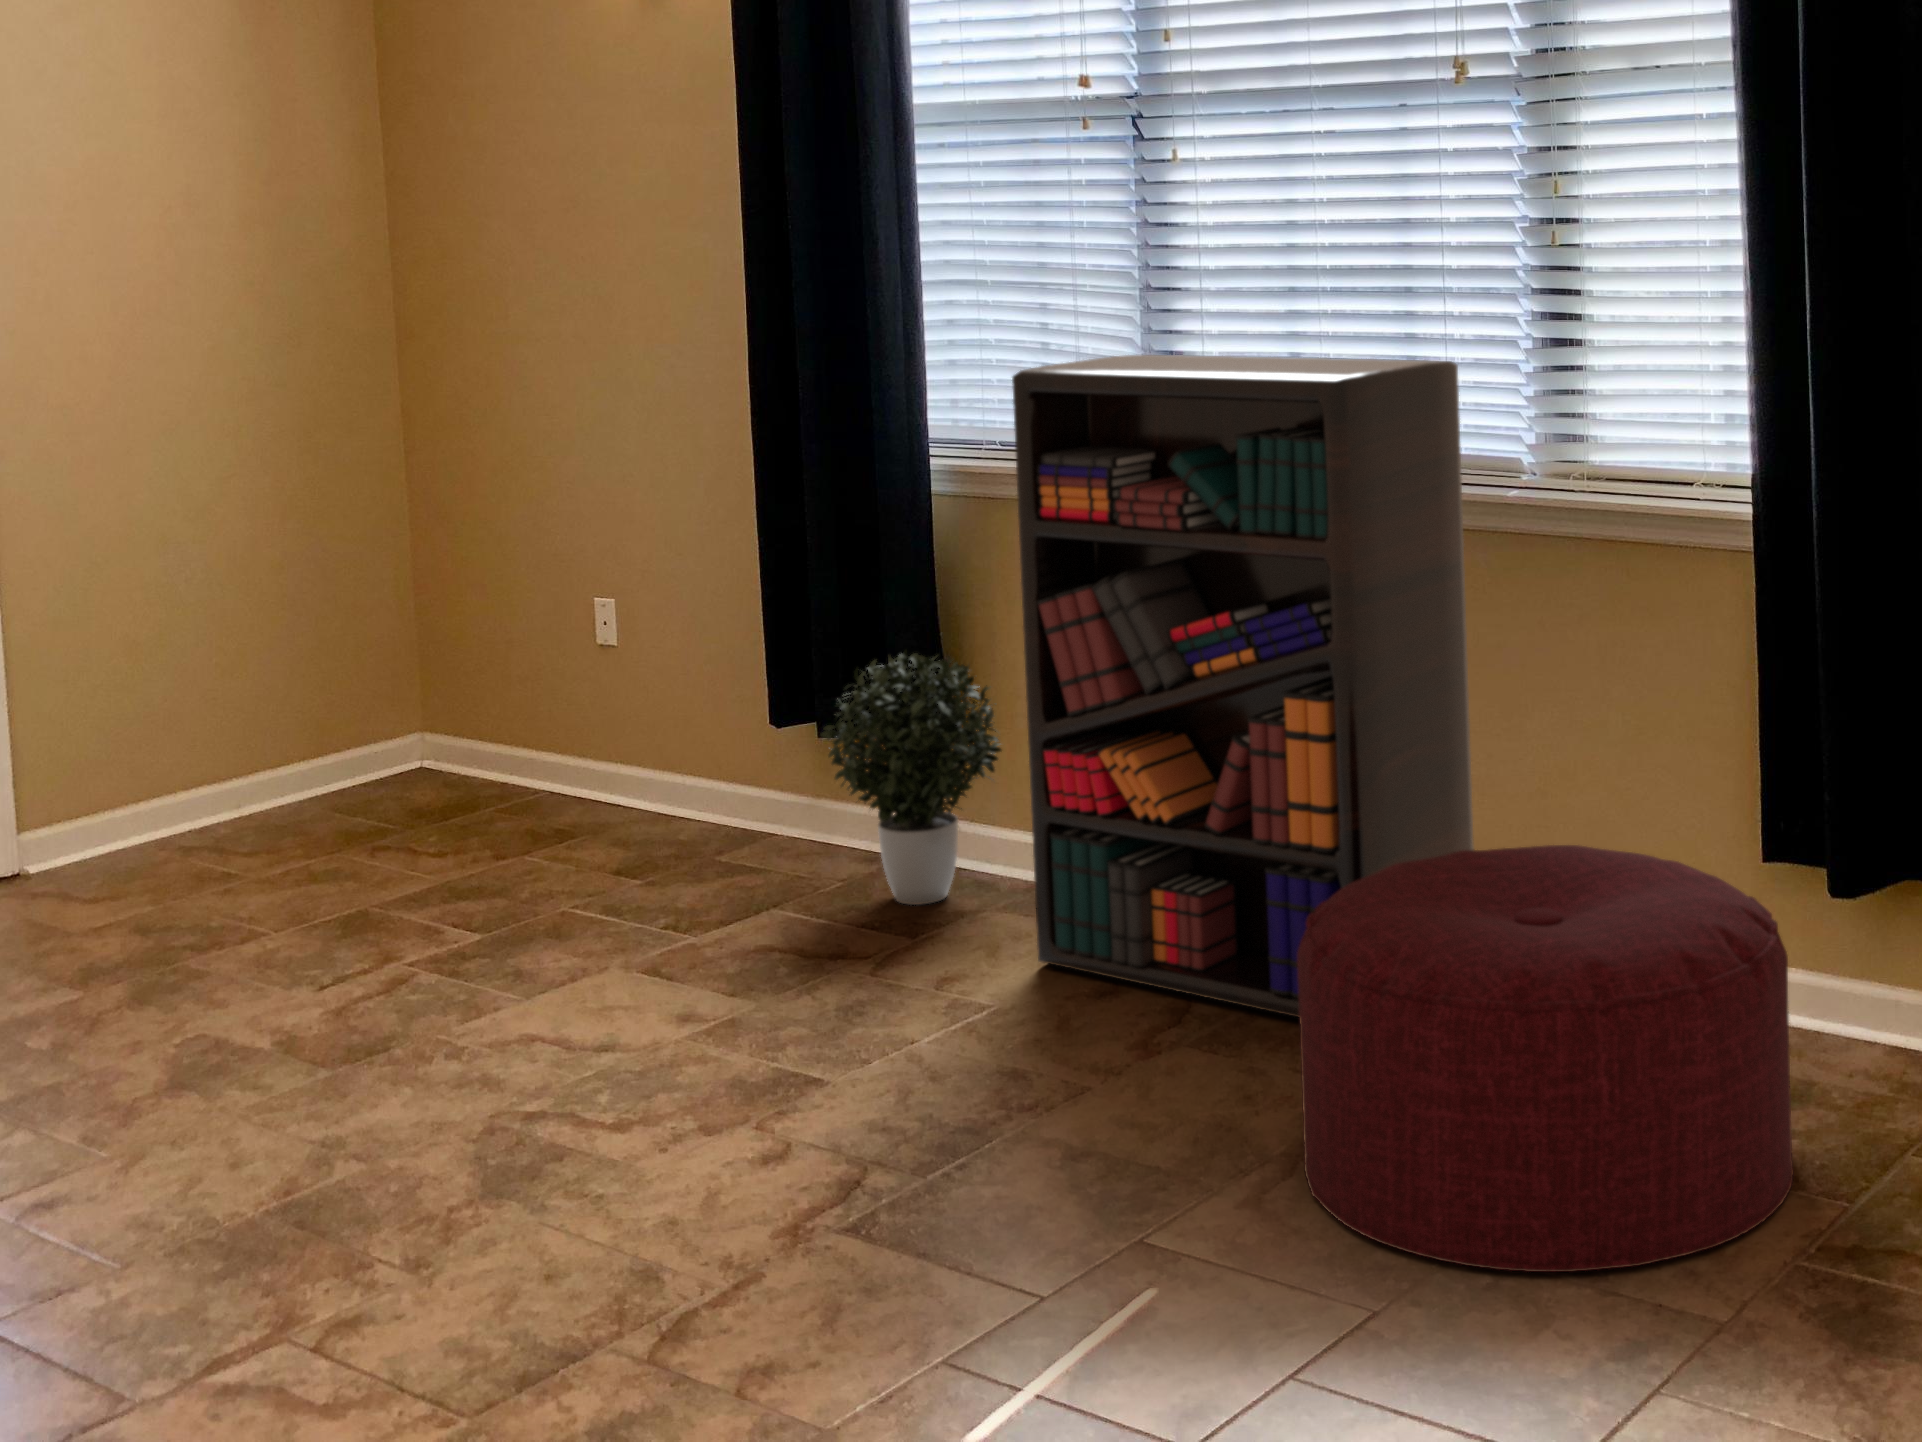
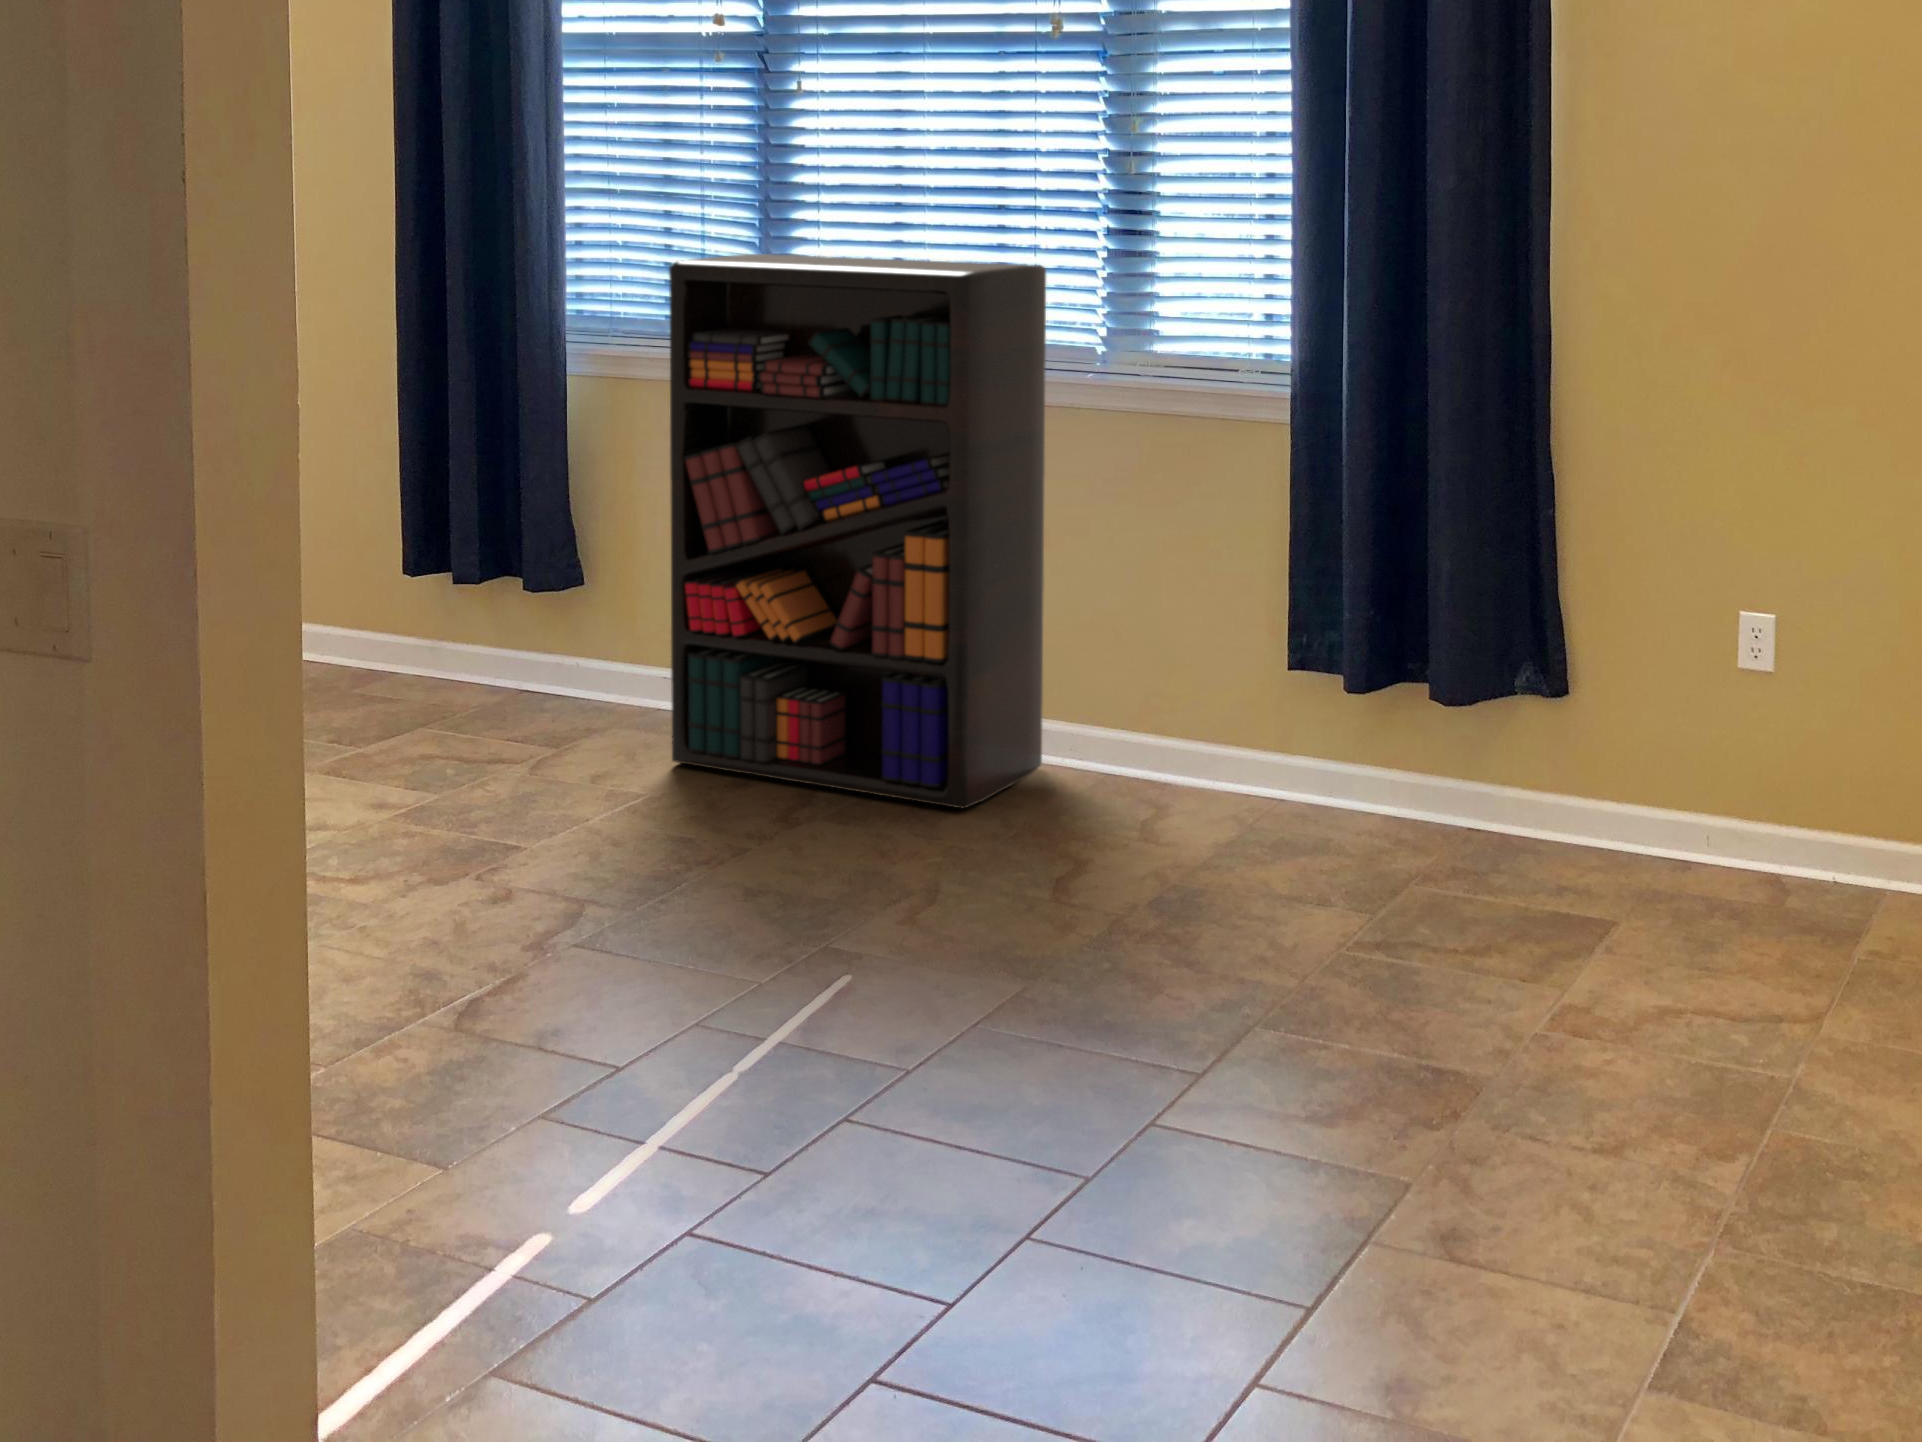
potted plant: present [821,650,1001,905] -> none [466,503,625,722]
ottoman: present [1297,845,1793,1272] -> none [941,652,1329,963]

